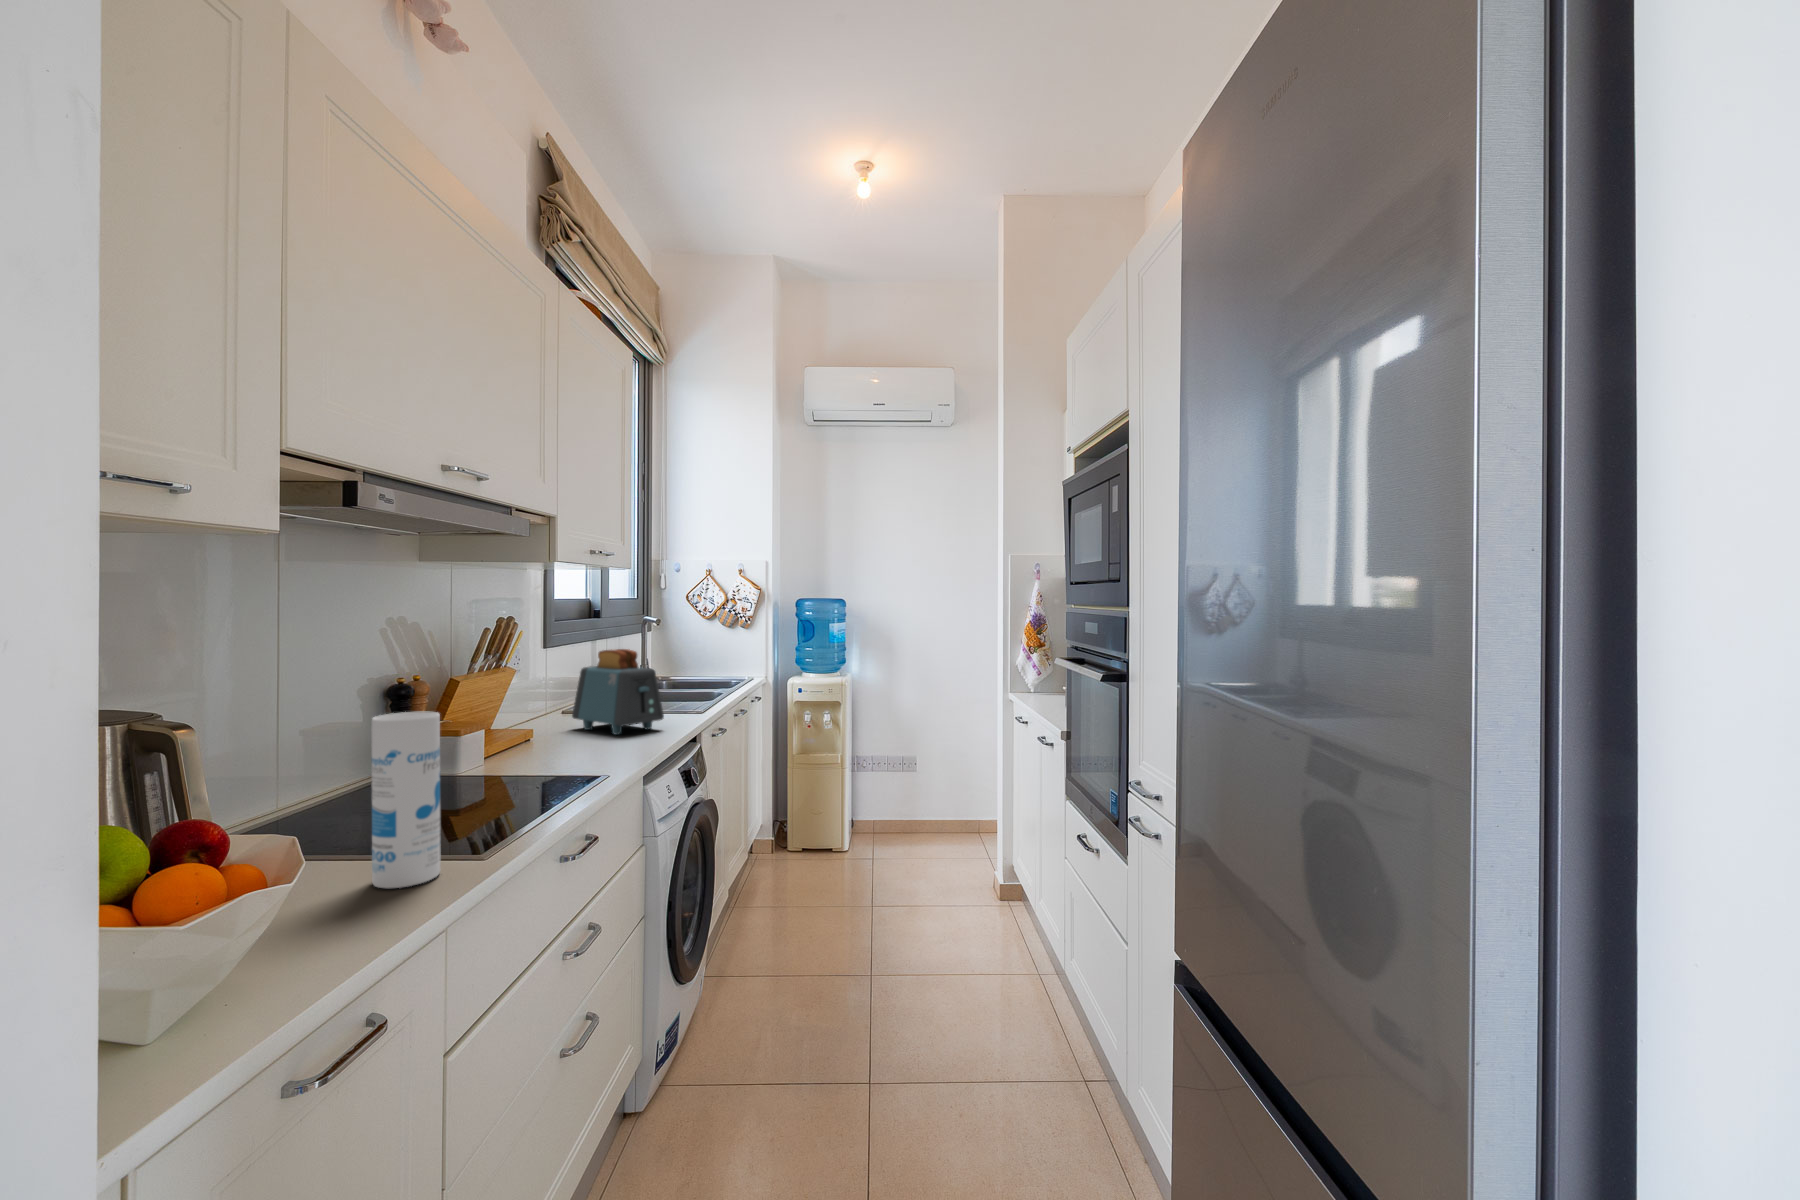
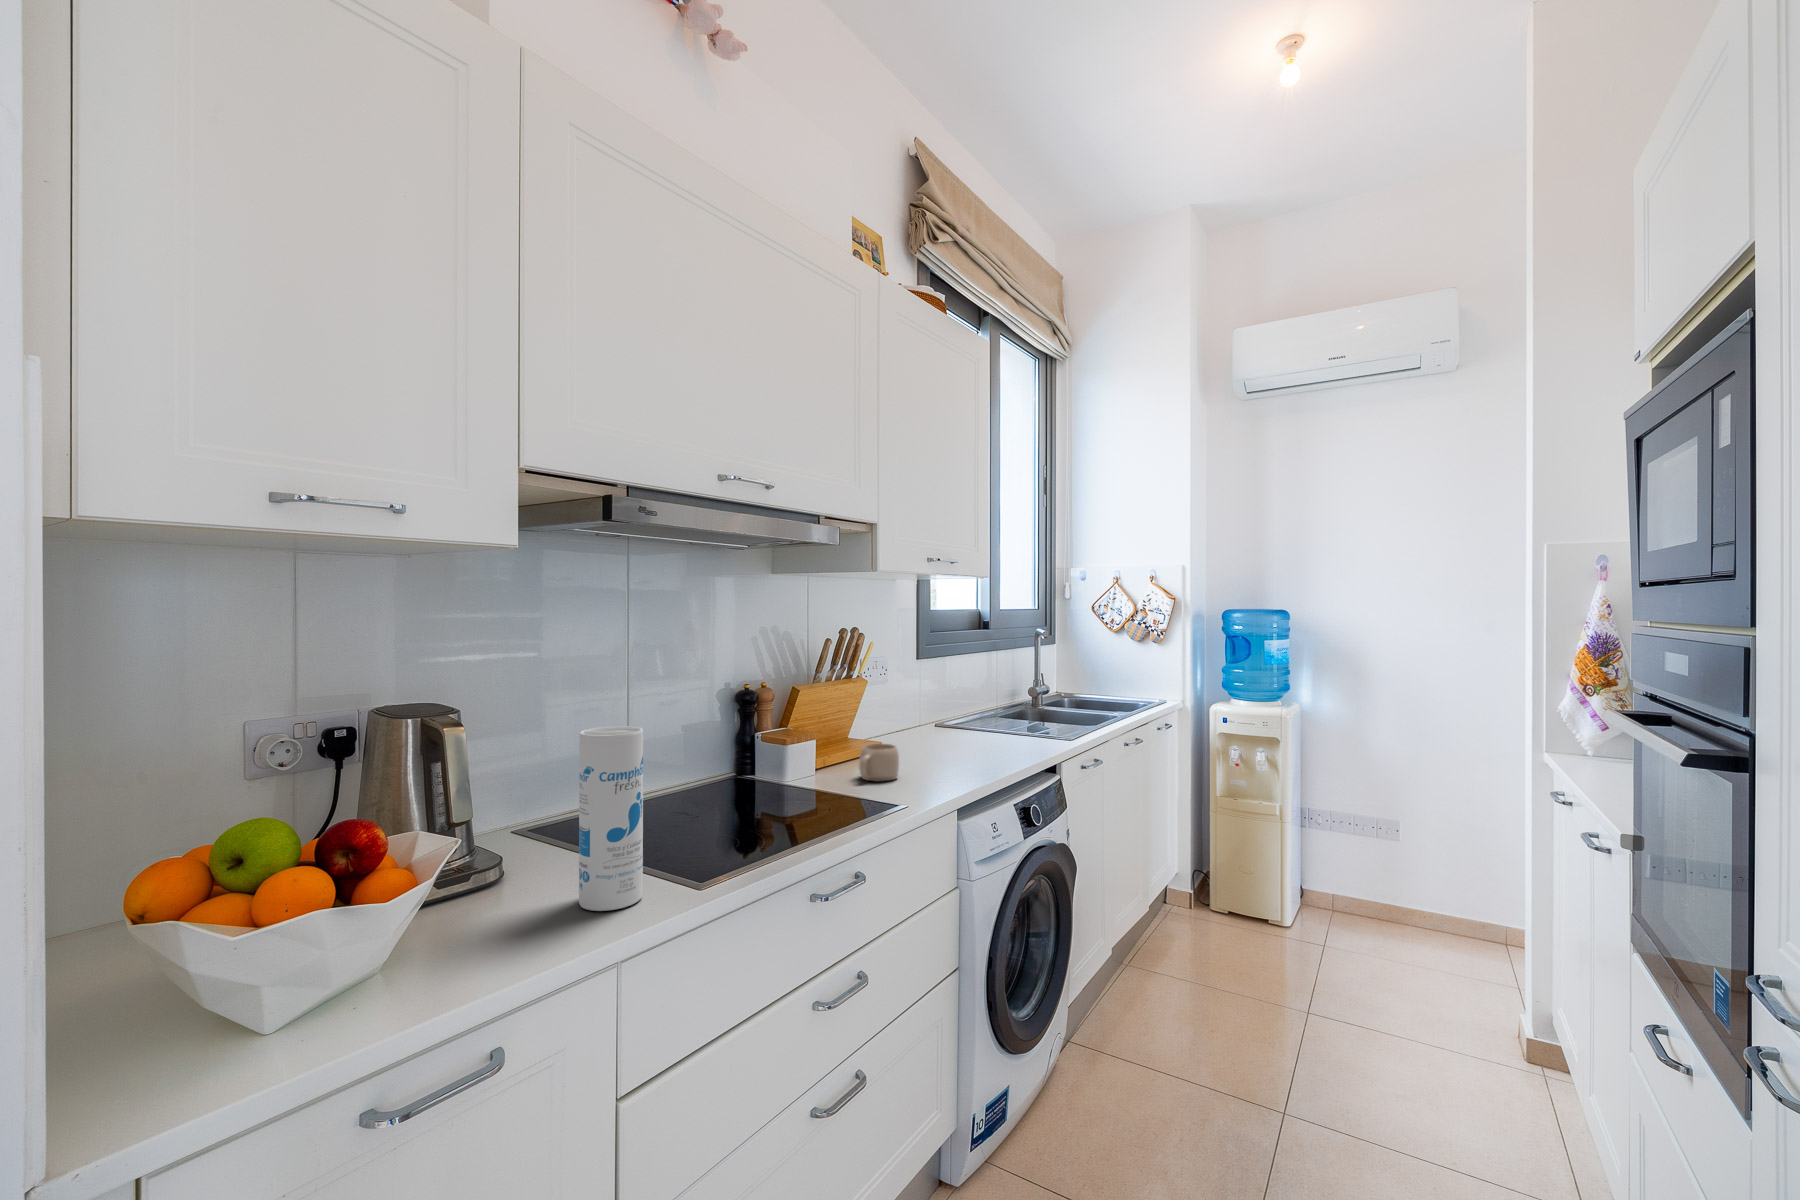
toaster: present [572,649,664,735] -> none [928,664,1013,756]
mug: none [536,727,577,762] -> present [859,744,899,782]

